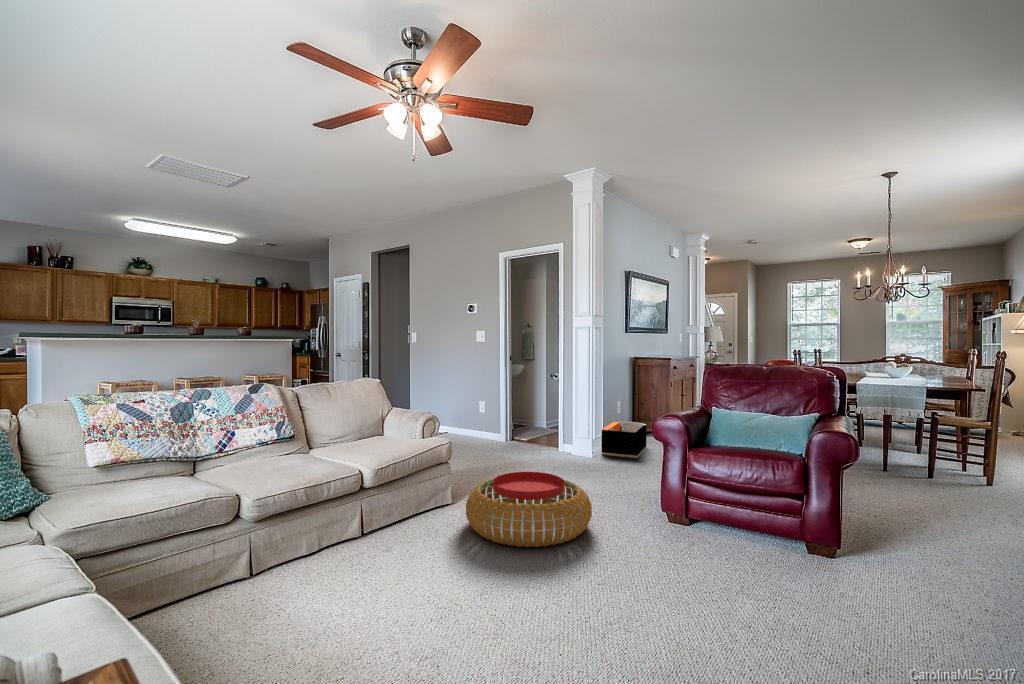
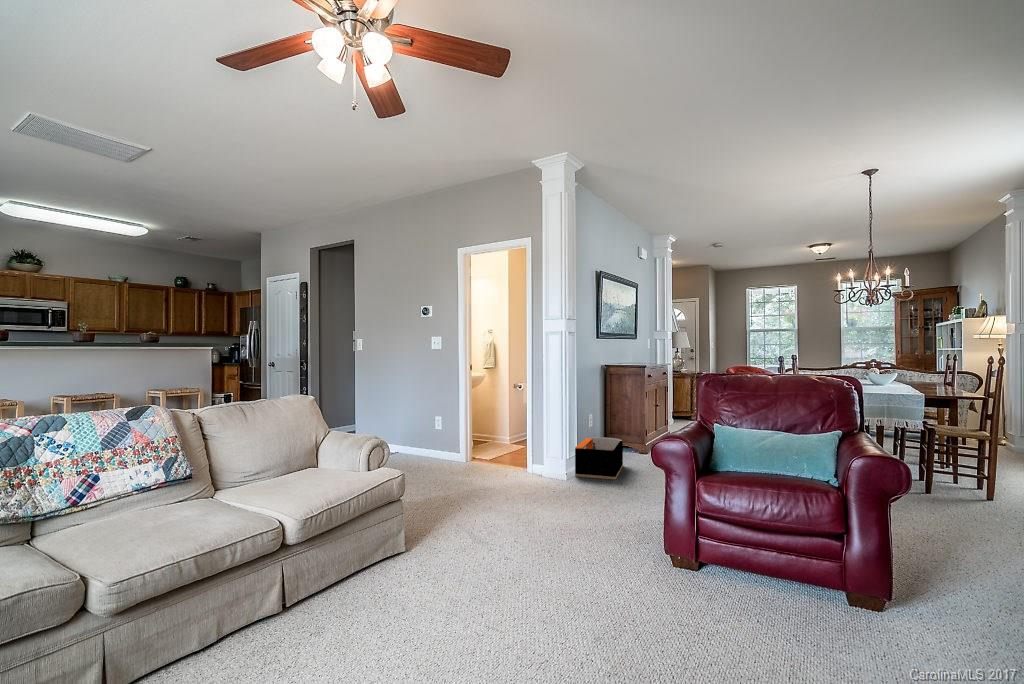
pouf: present [466,472,592,547] -> none [423,510,583,617]

